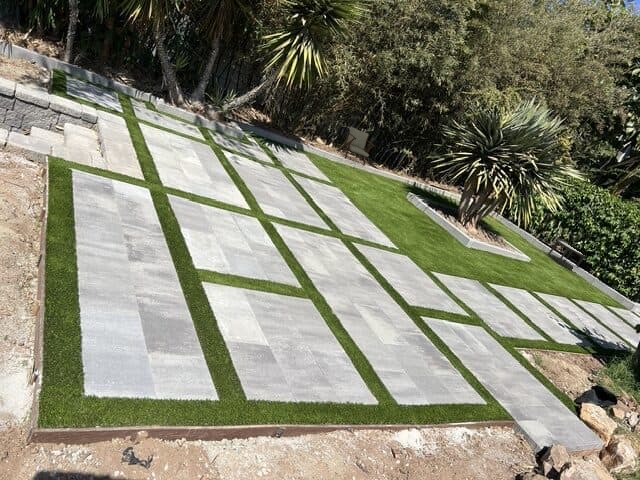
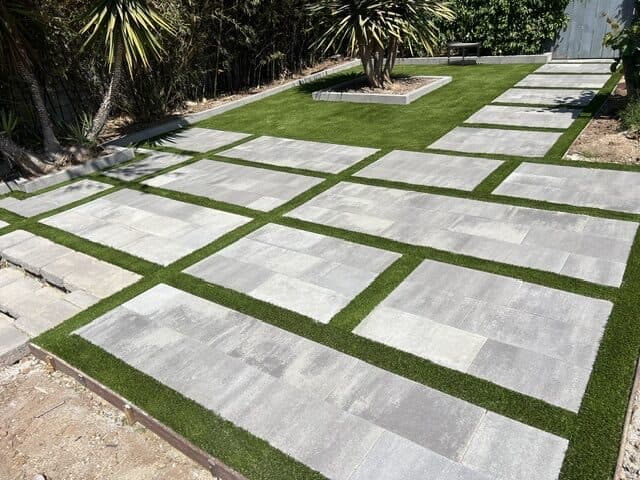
lounge chair: present [337,127,374,165] -> none [204,65,245,105]

